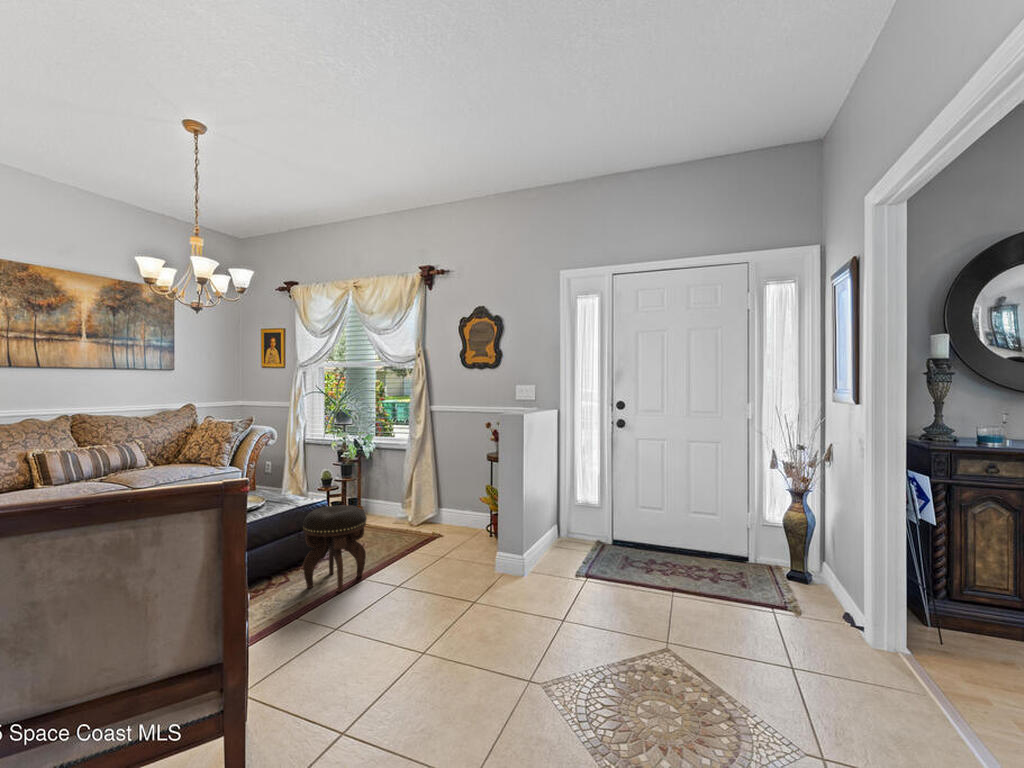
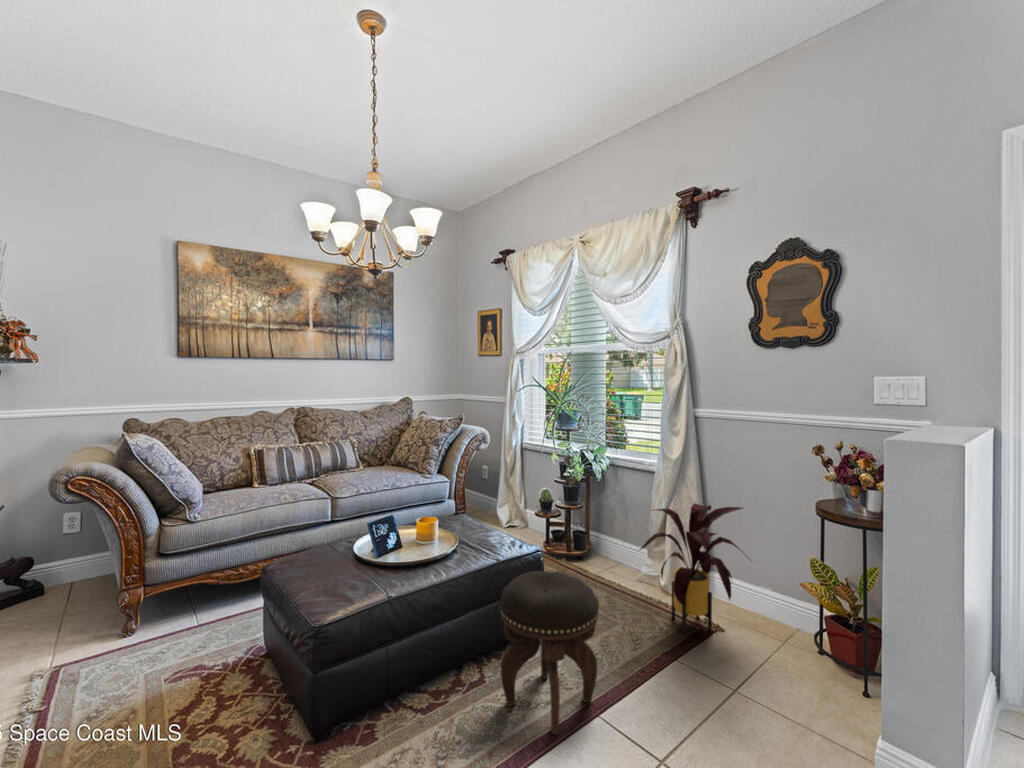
house plant: none [393,463,461,541] -> present [640,503,743,632]

